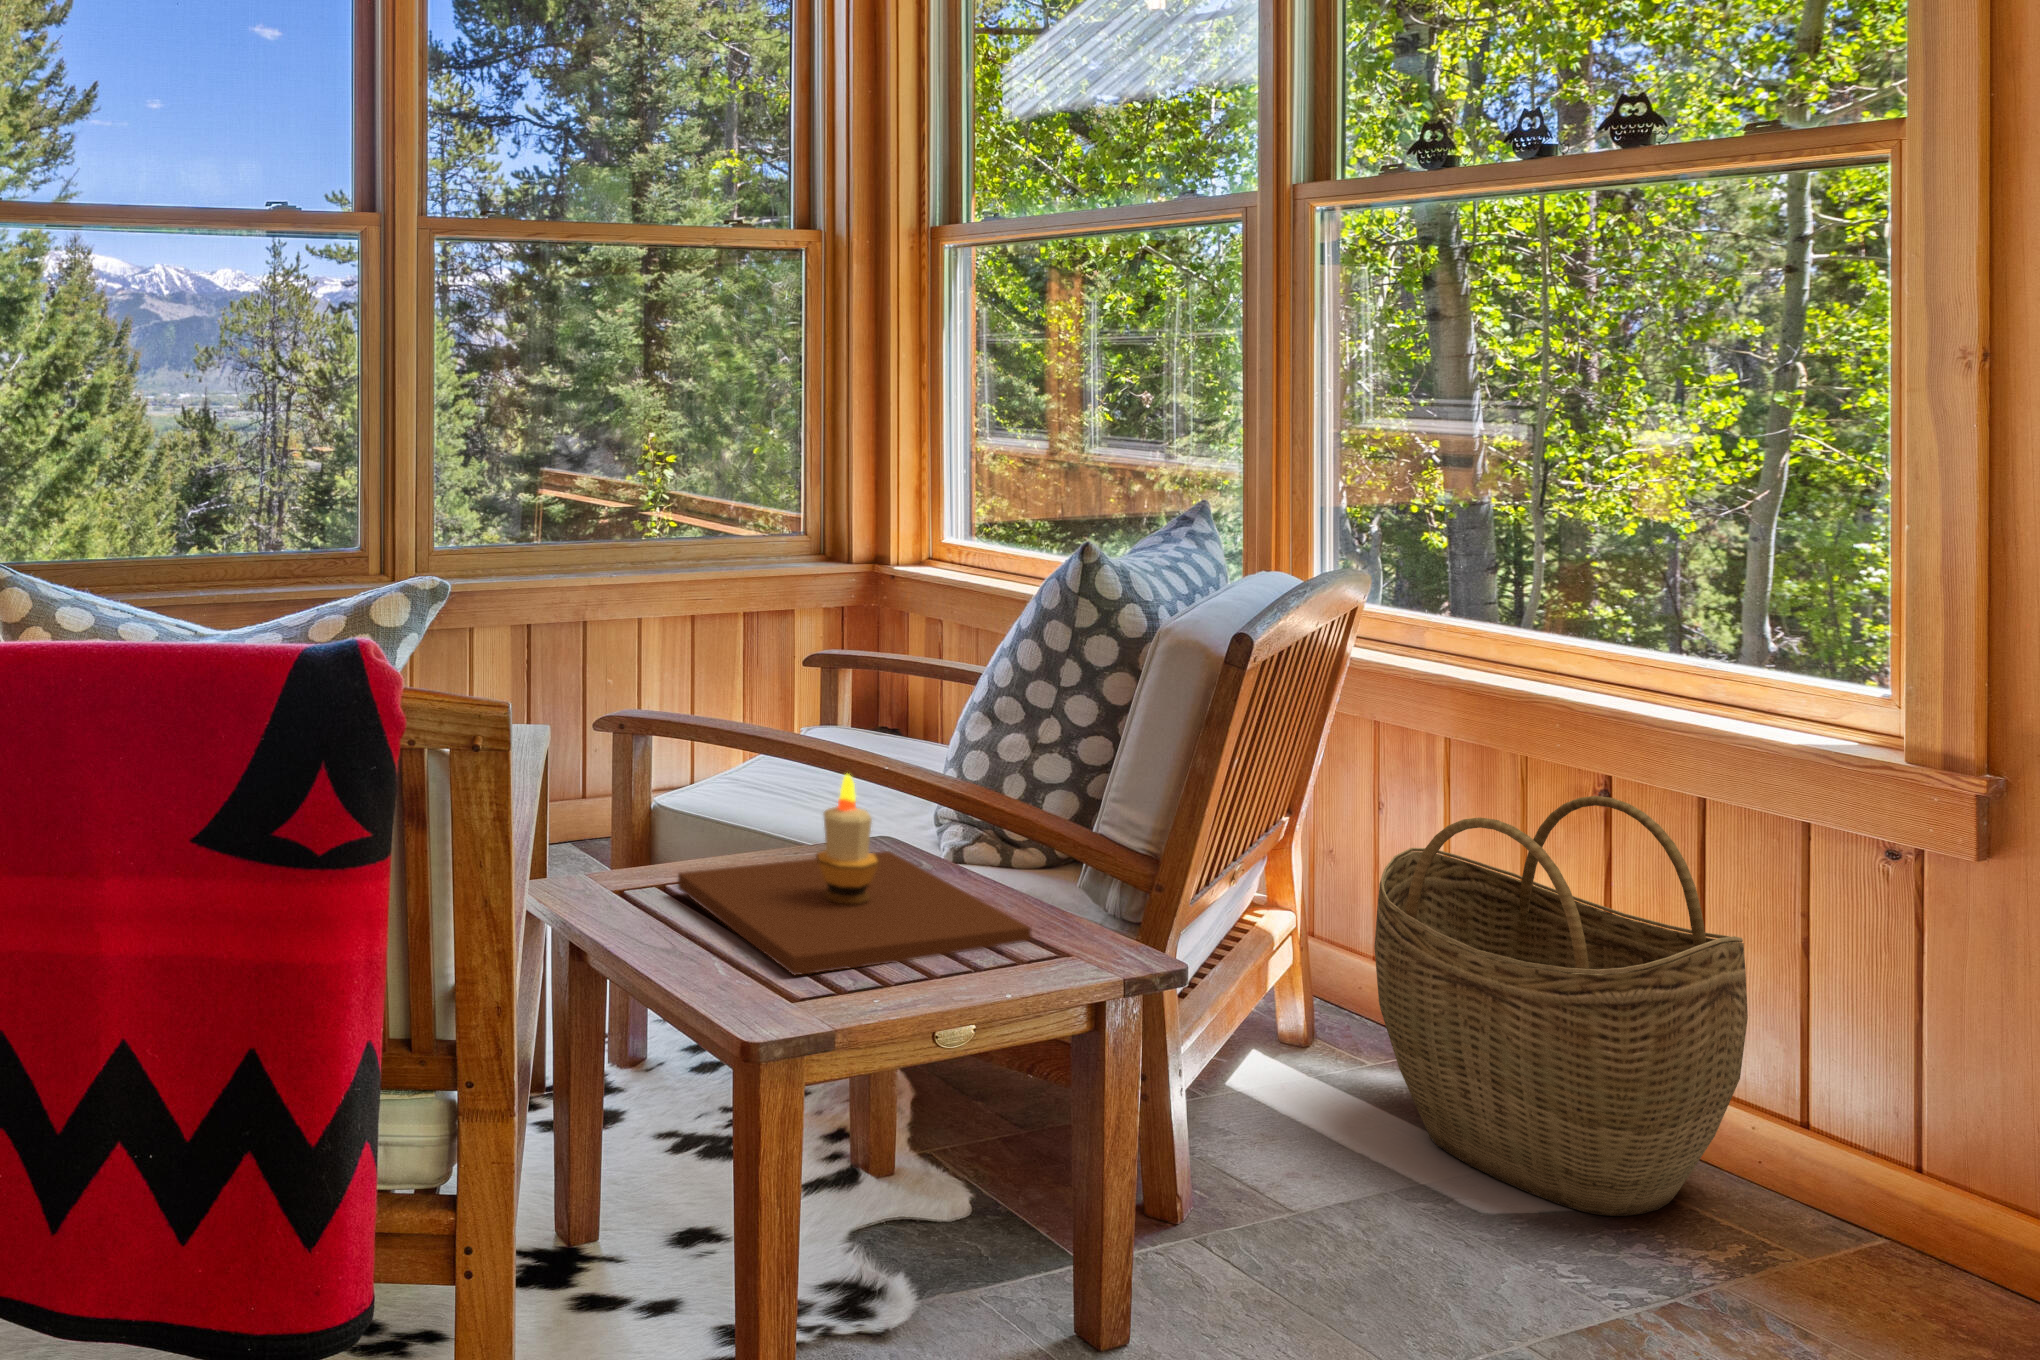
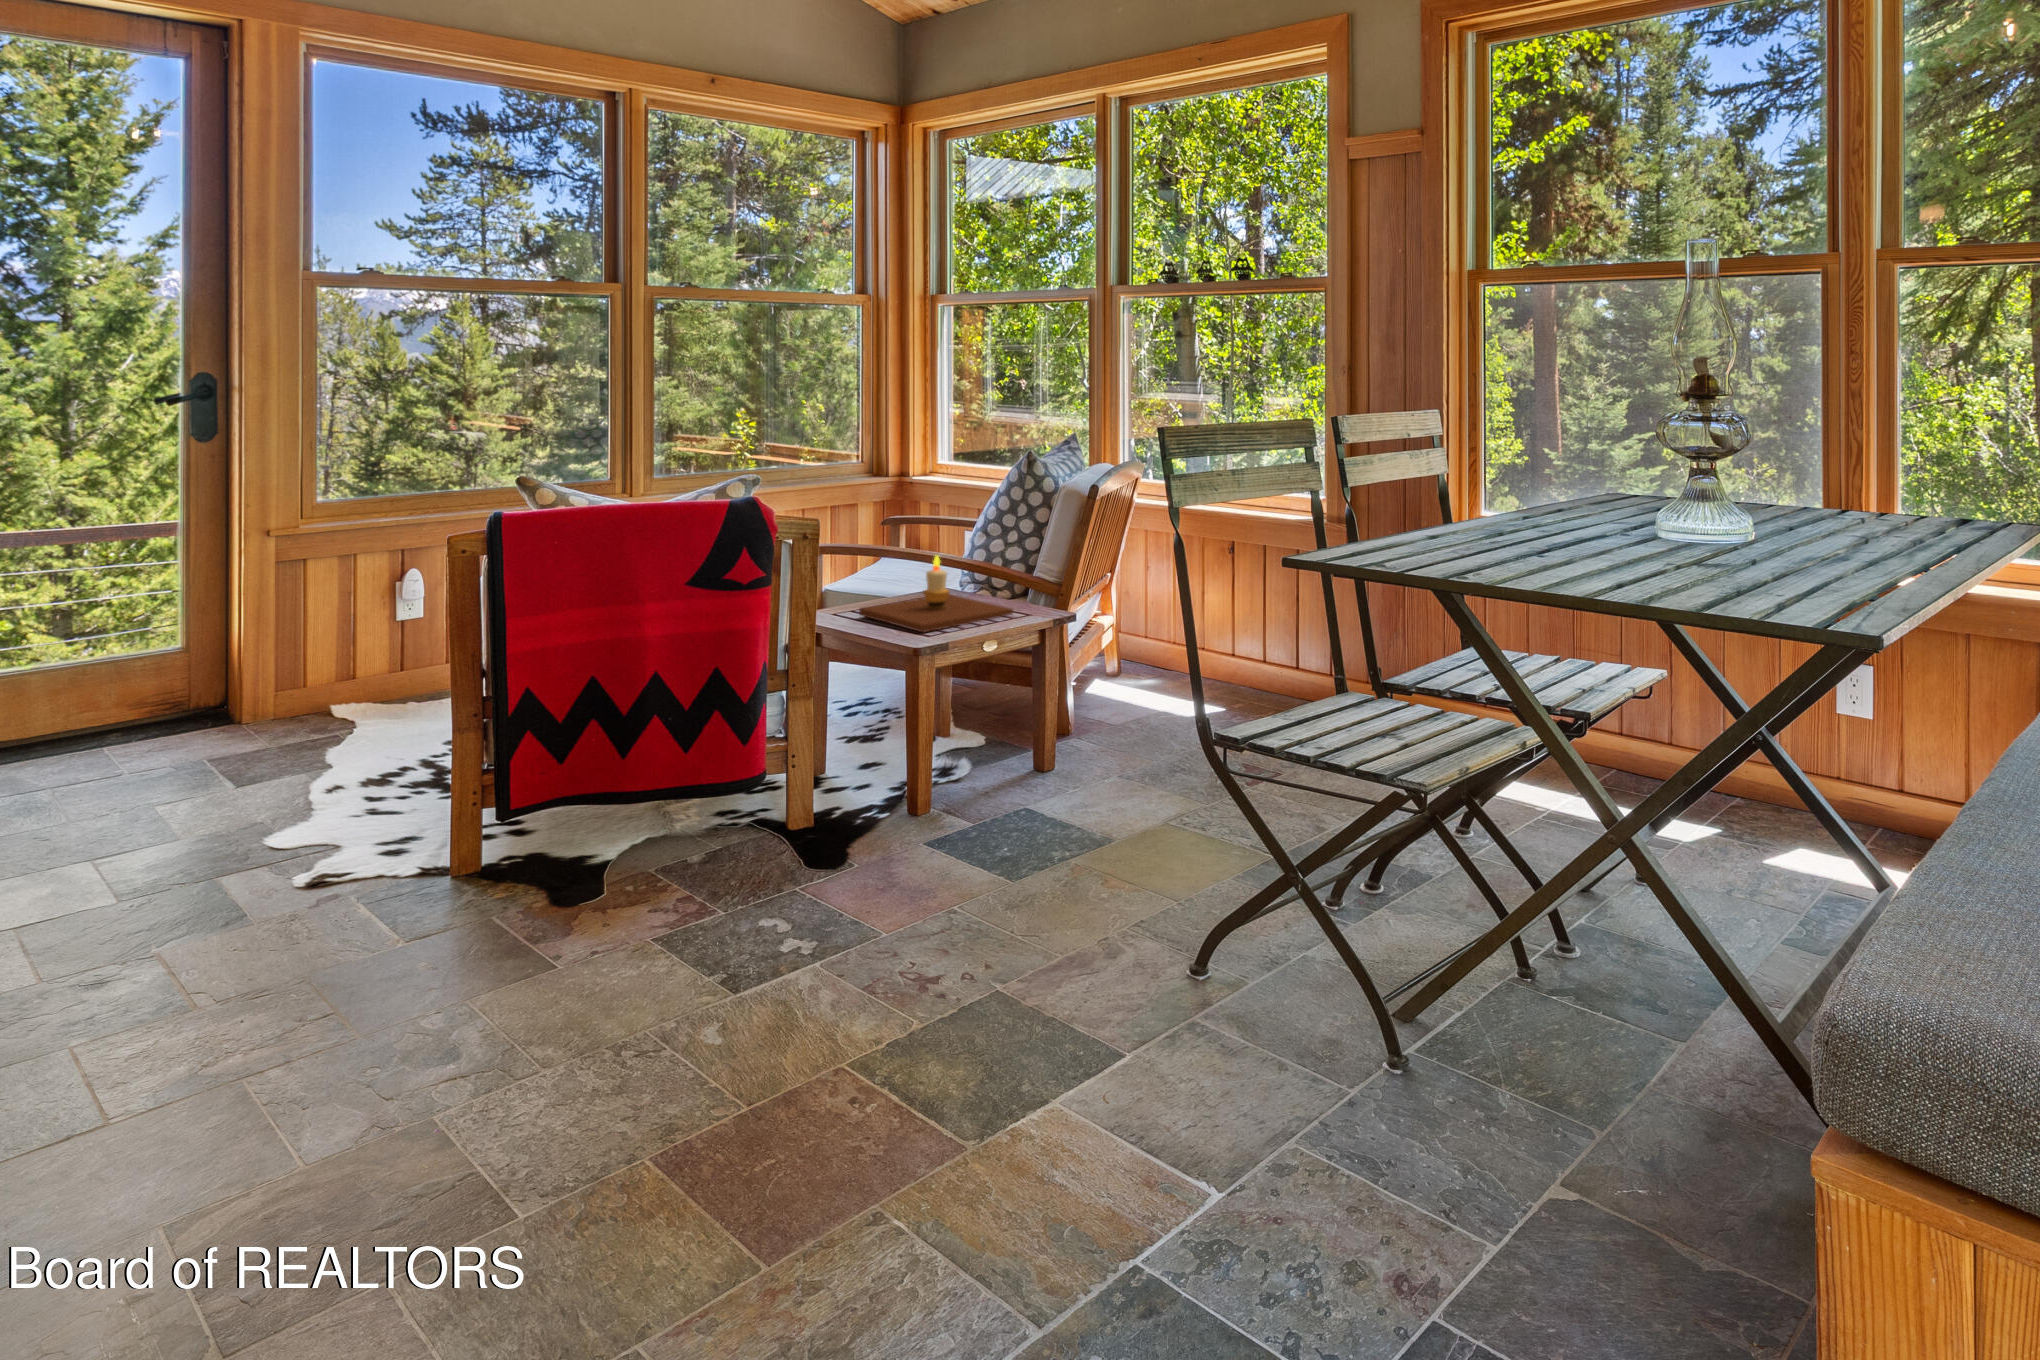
woven basket: present [1374,796,1748,1216] -> none [1143,549,1271,708]

